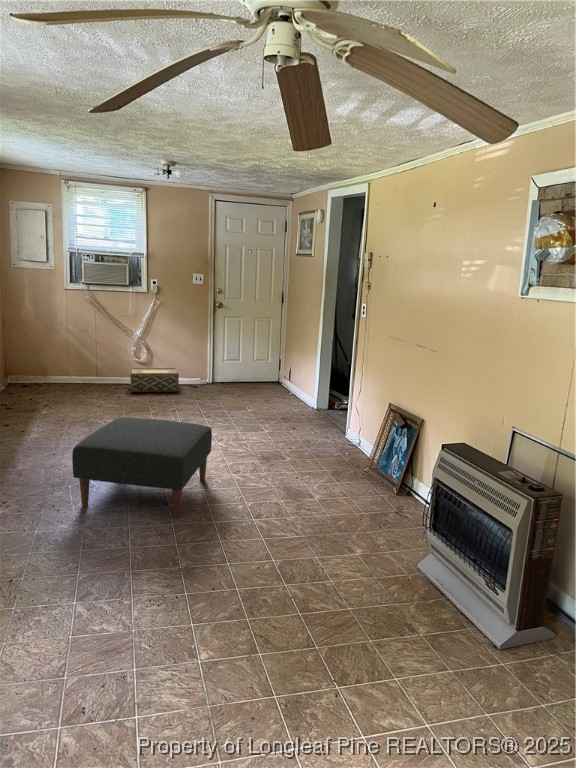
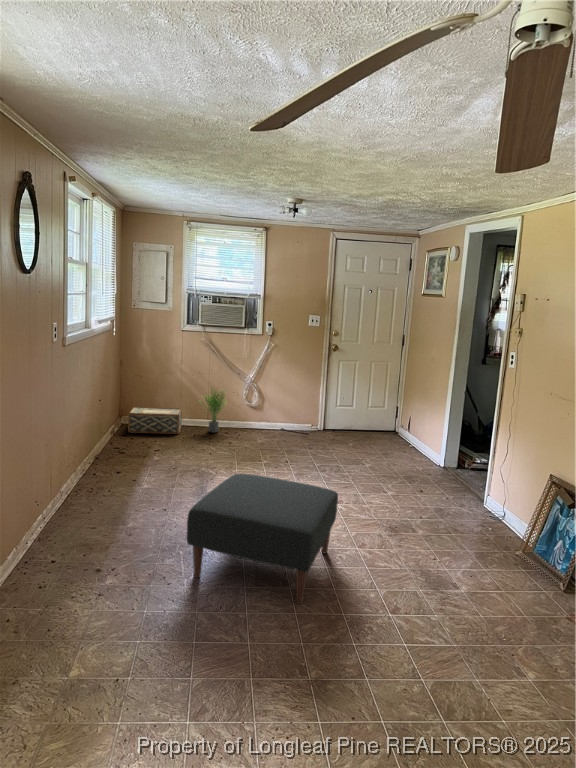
potted plant: none [81,343,118,390] -> present [203,391,225,433]
woven basket: present [130,368,179,392] -> present [128,407,182,434]

